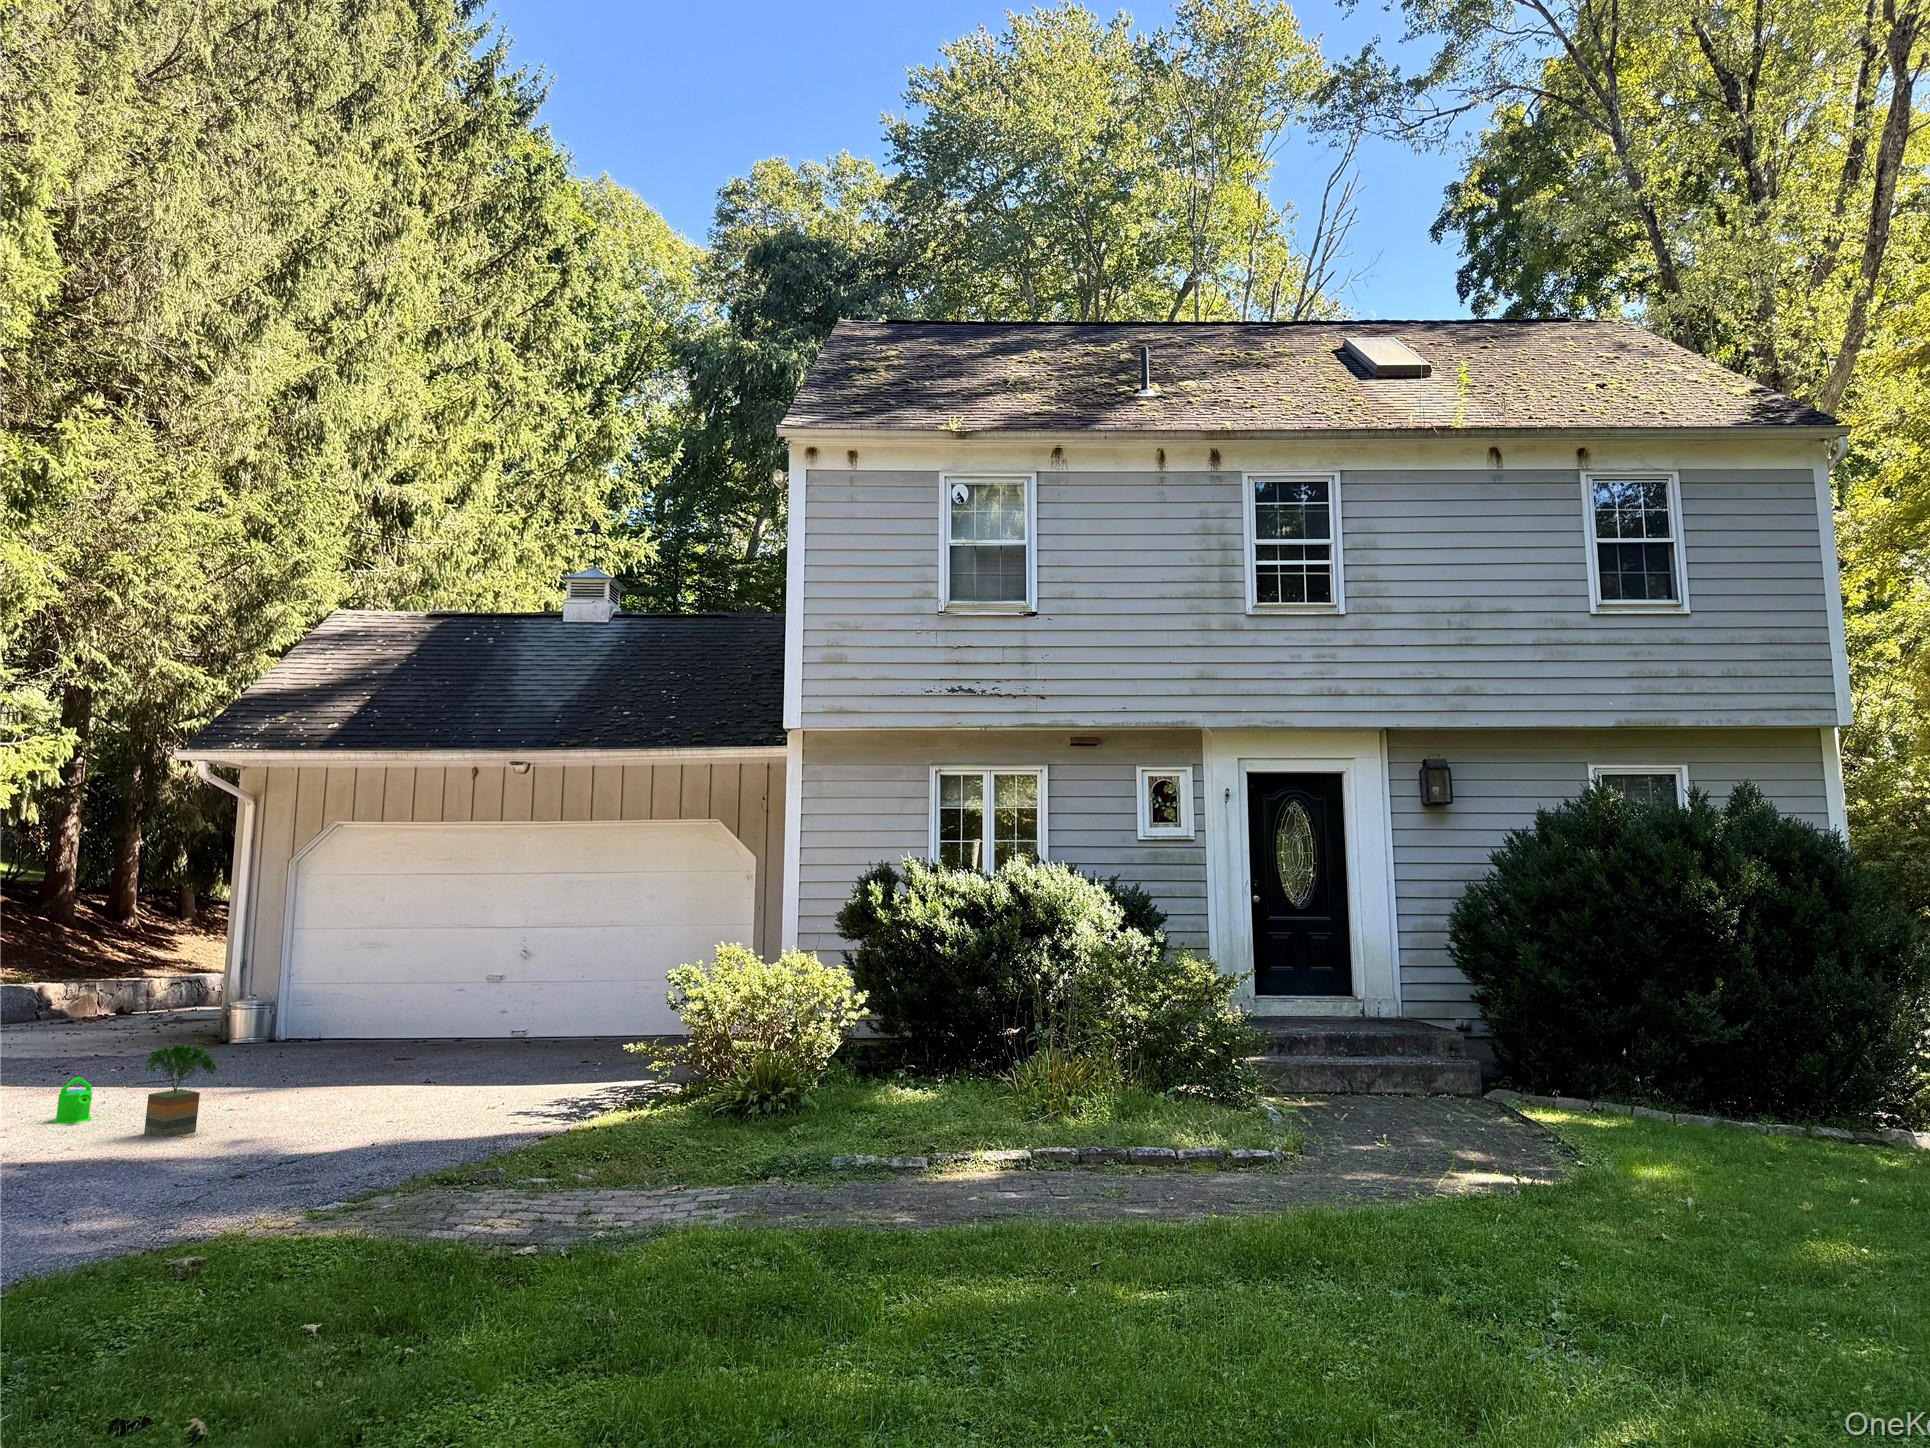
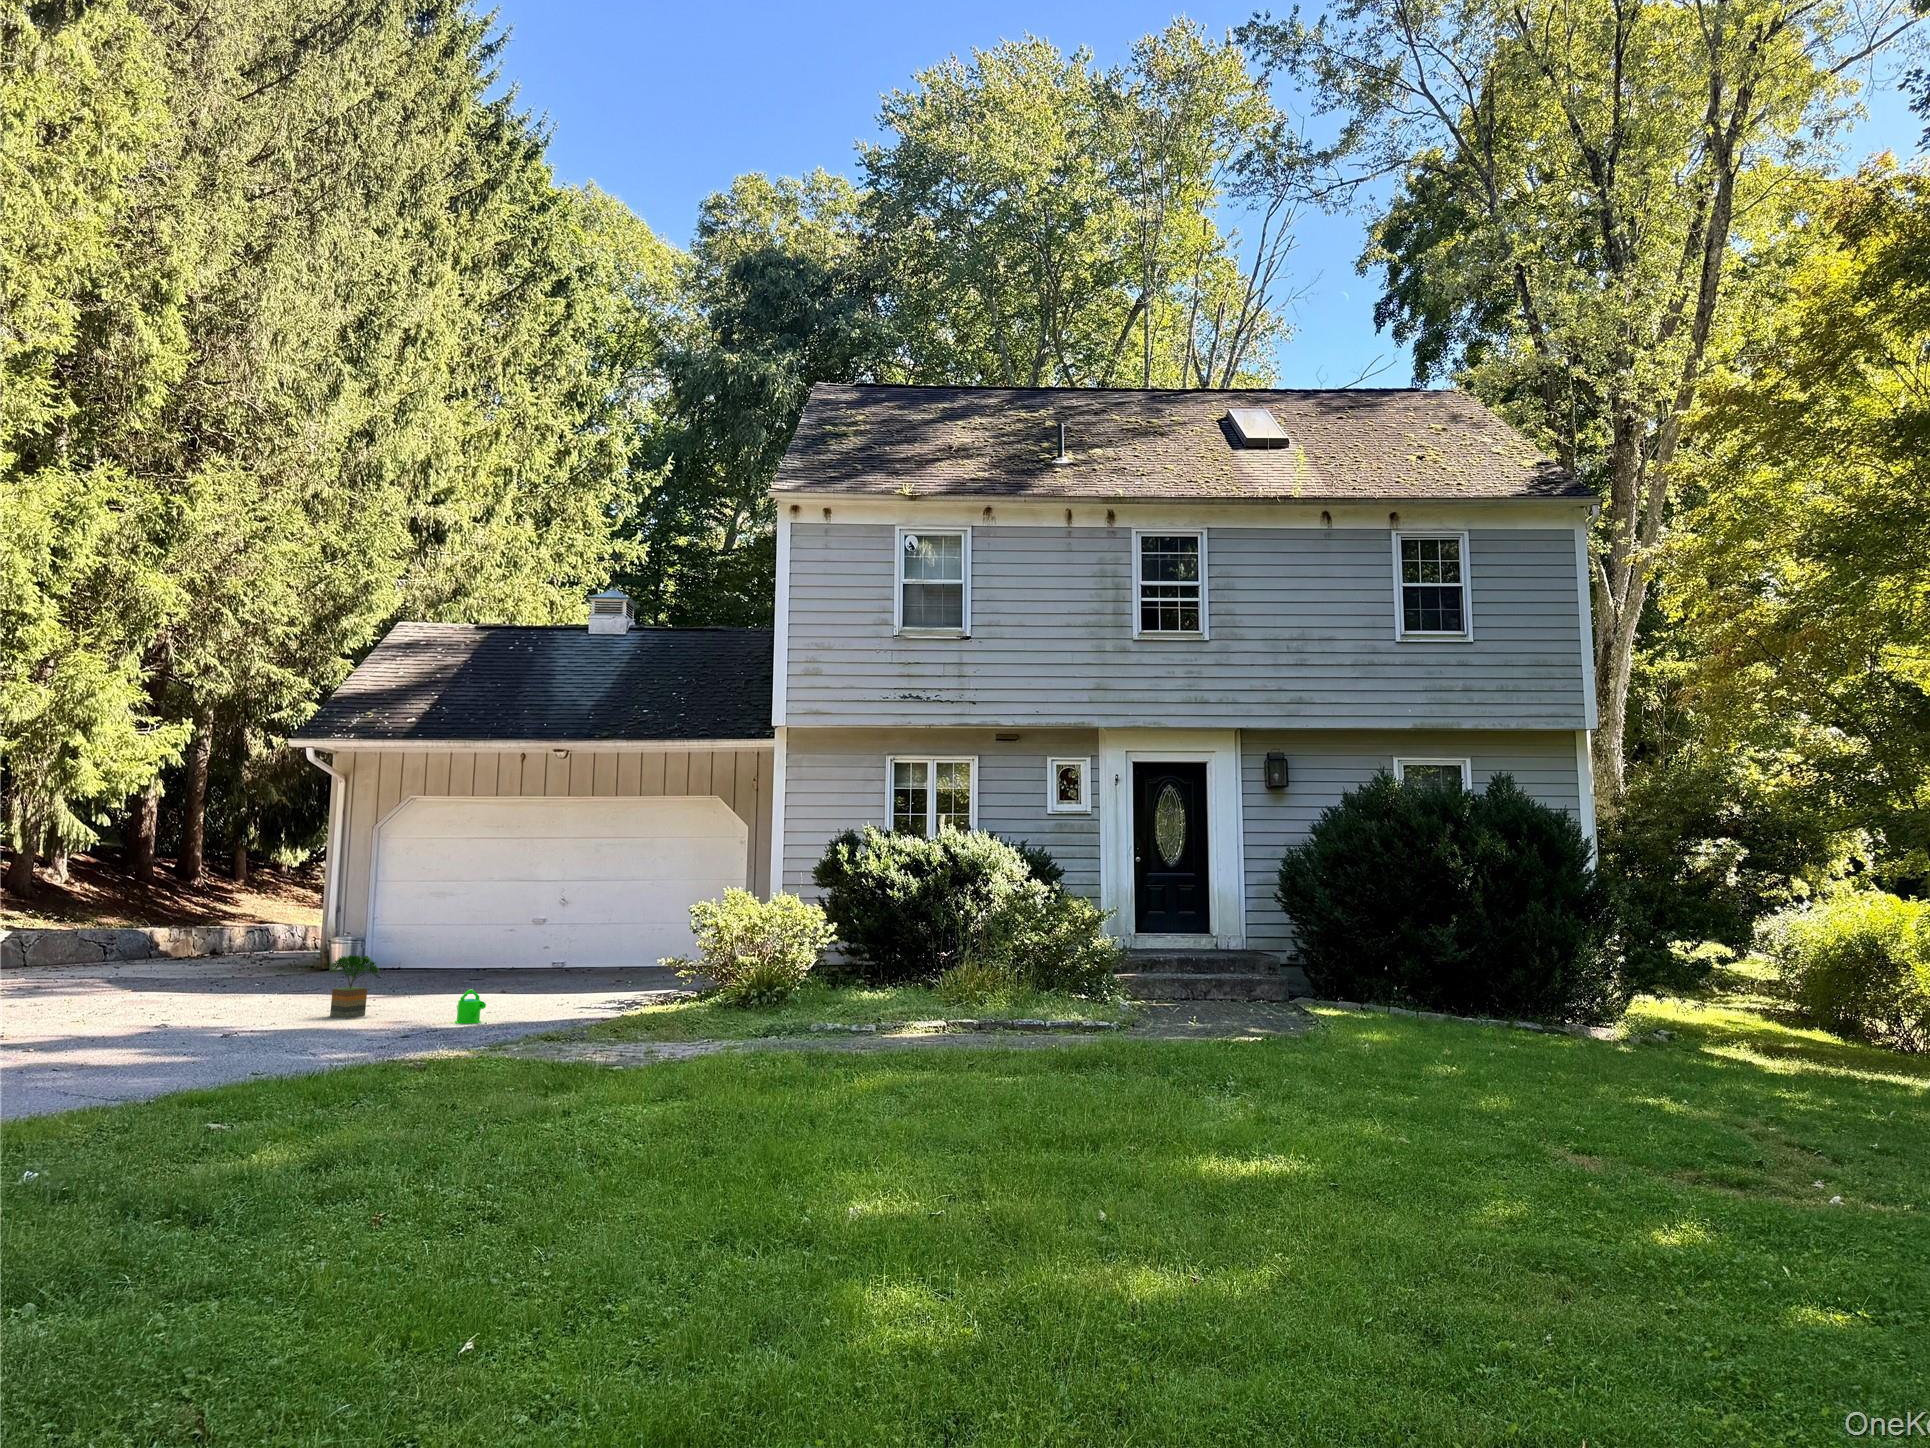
watering can: present [53,1077,92,1123] -> present [455,989,486,1024]

